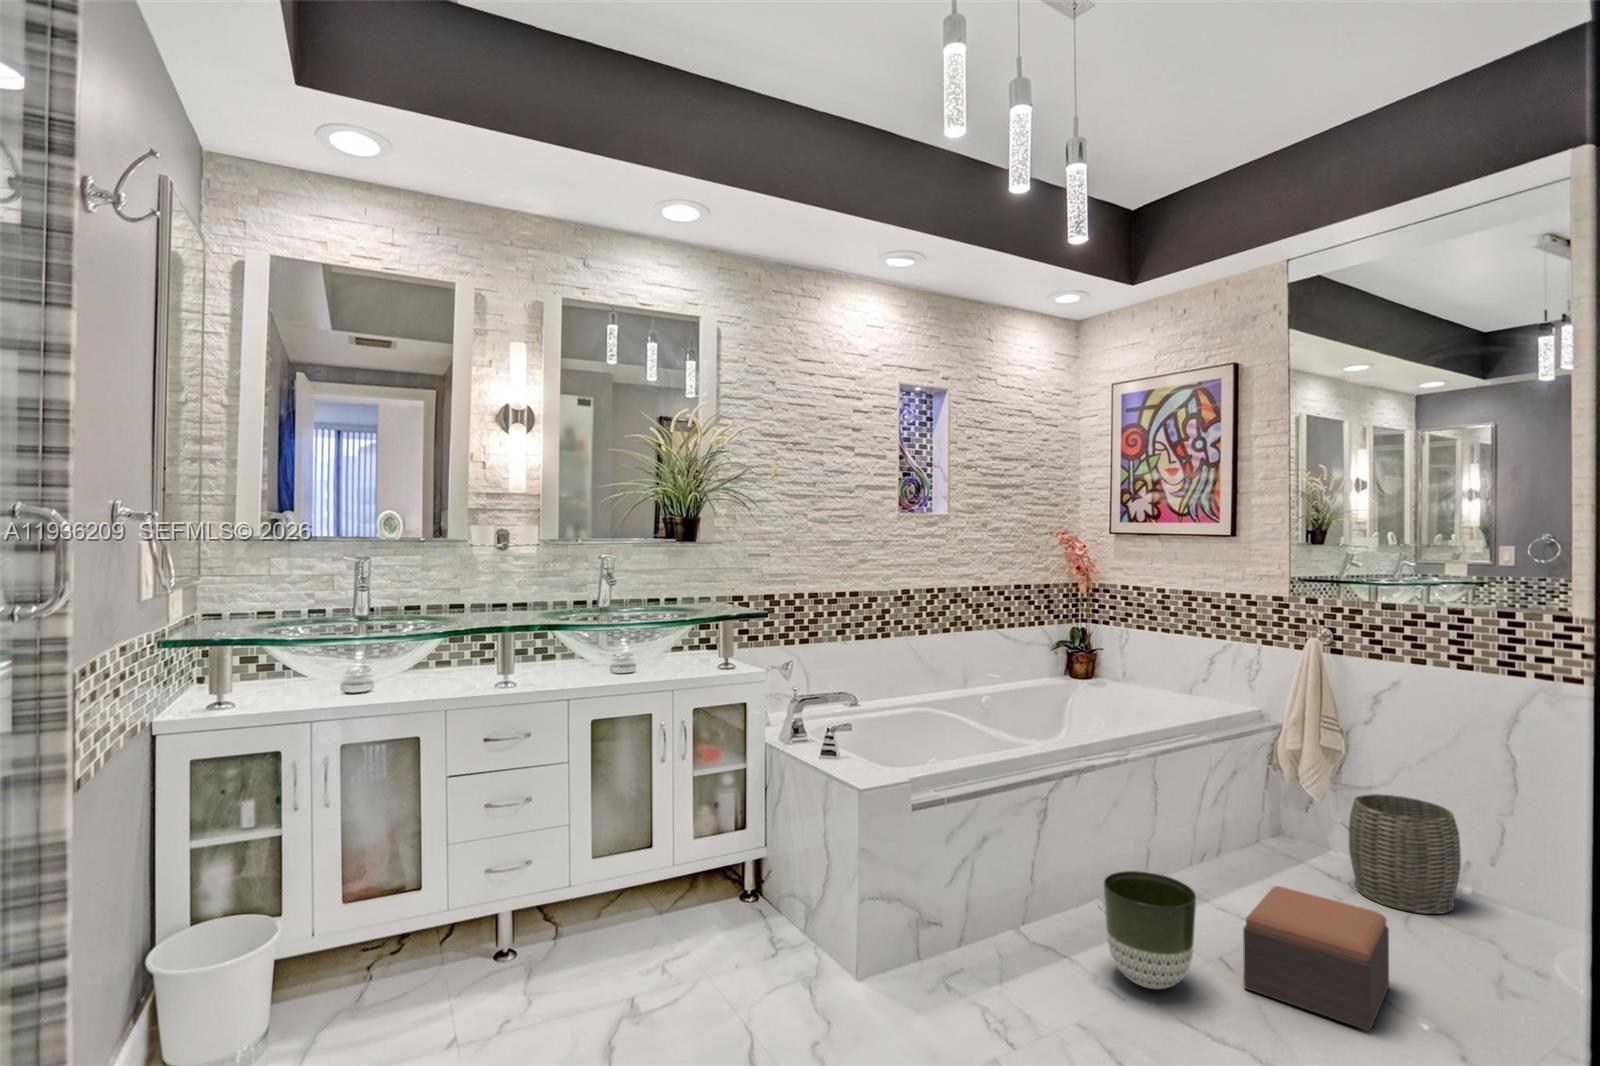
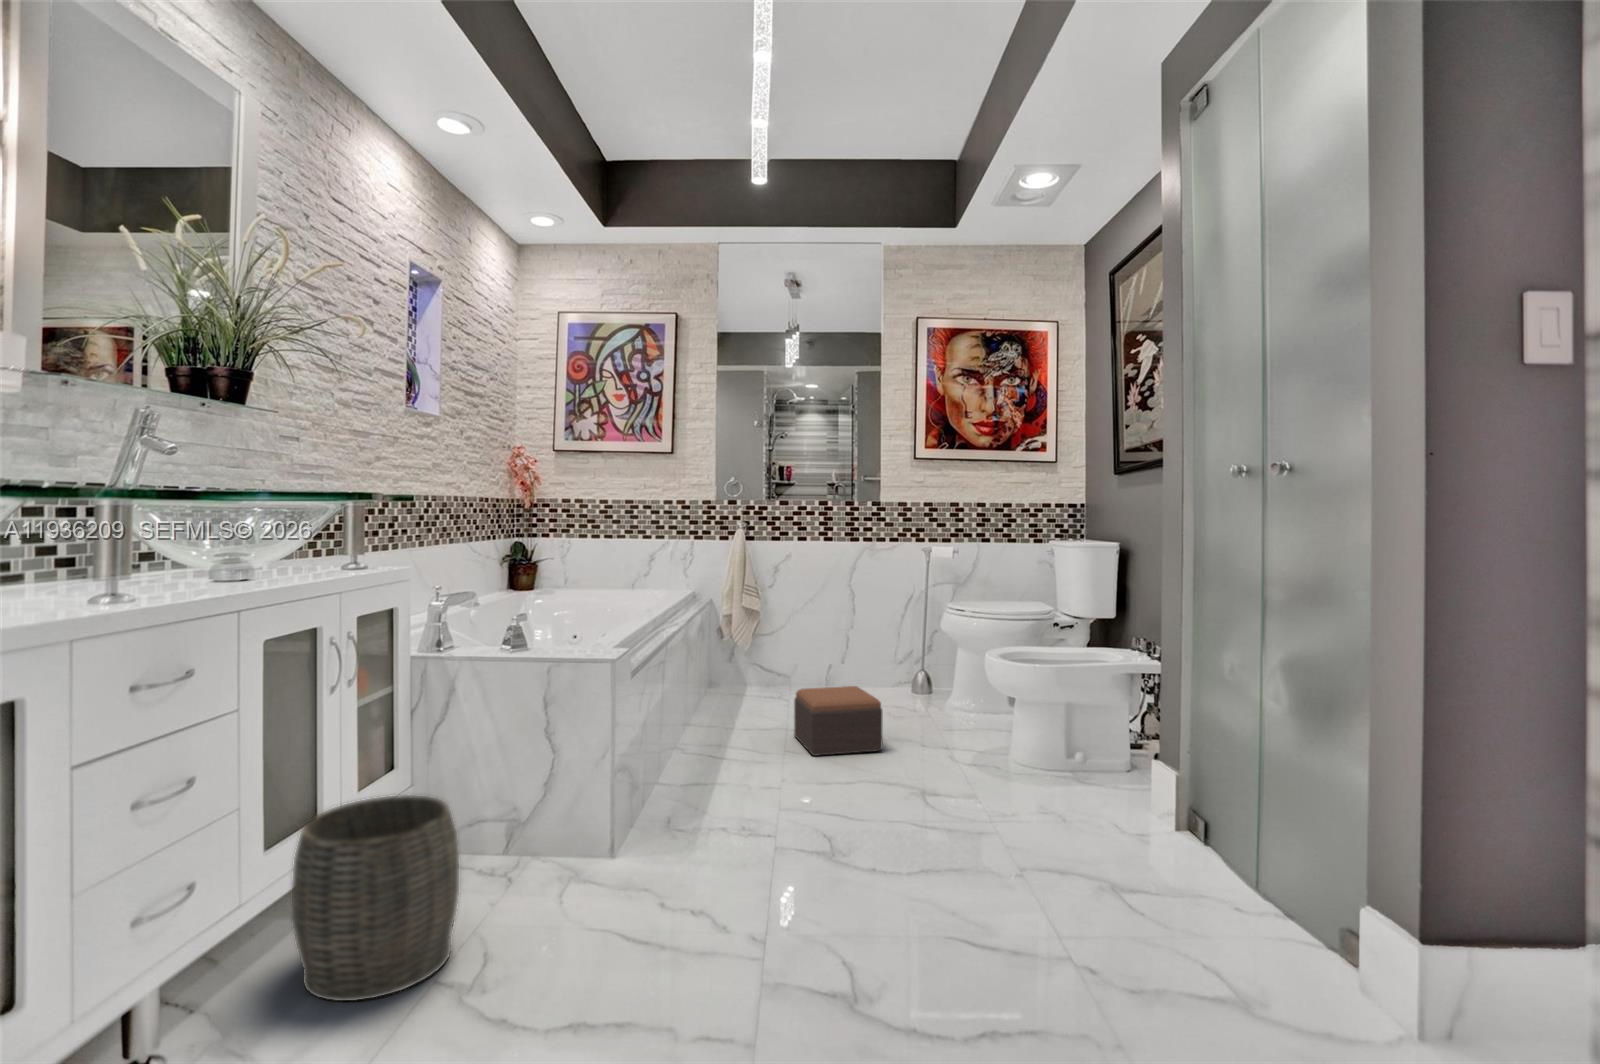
woven basket: present [1349,794,1461,914] -> present [292,795,459,1001]
planter: present [1104,871,1196,989] -> none [737,693,802,774]

